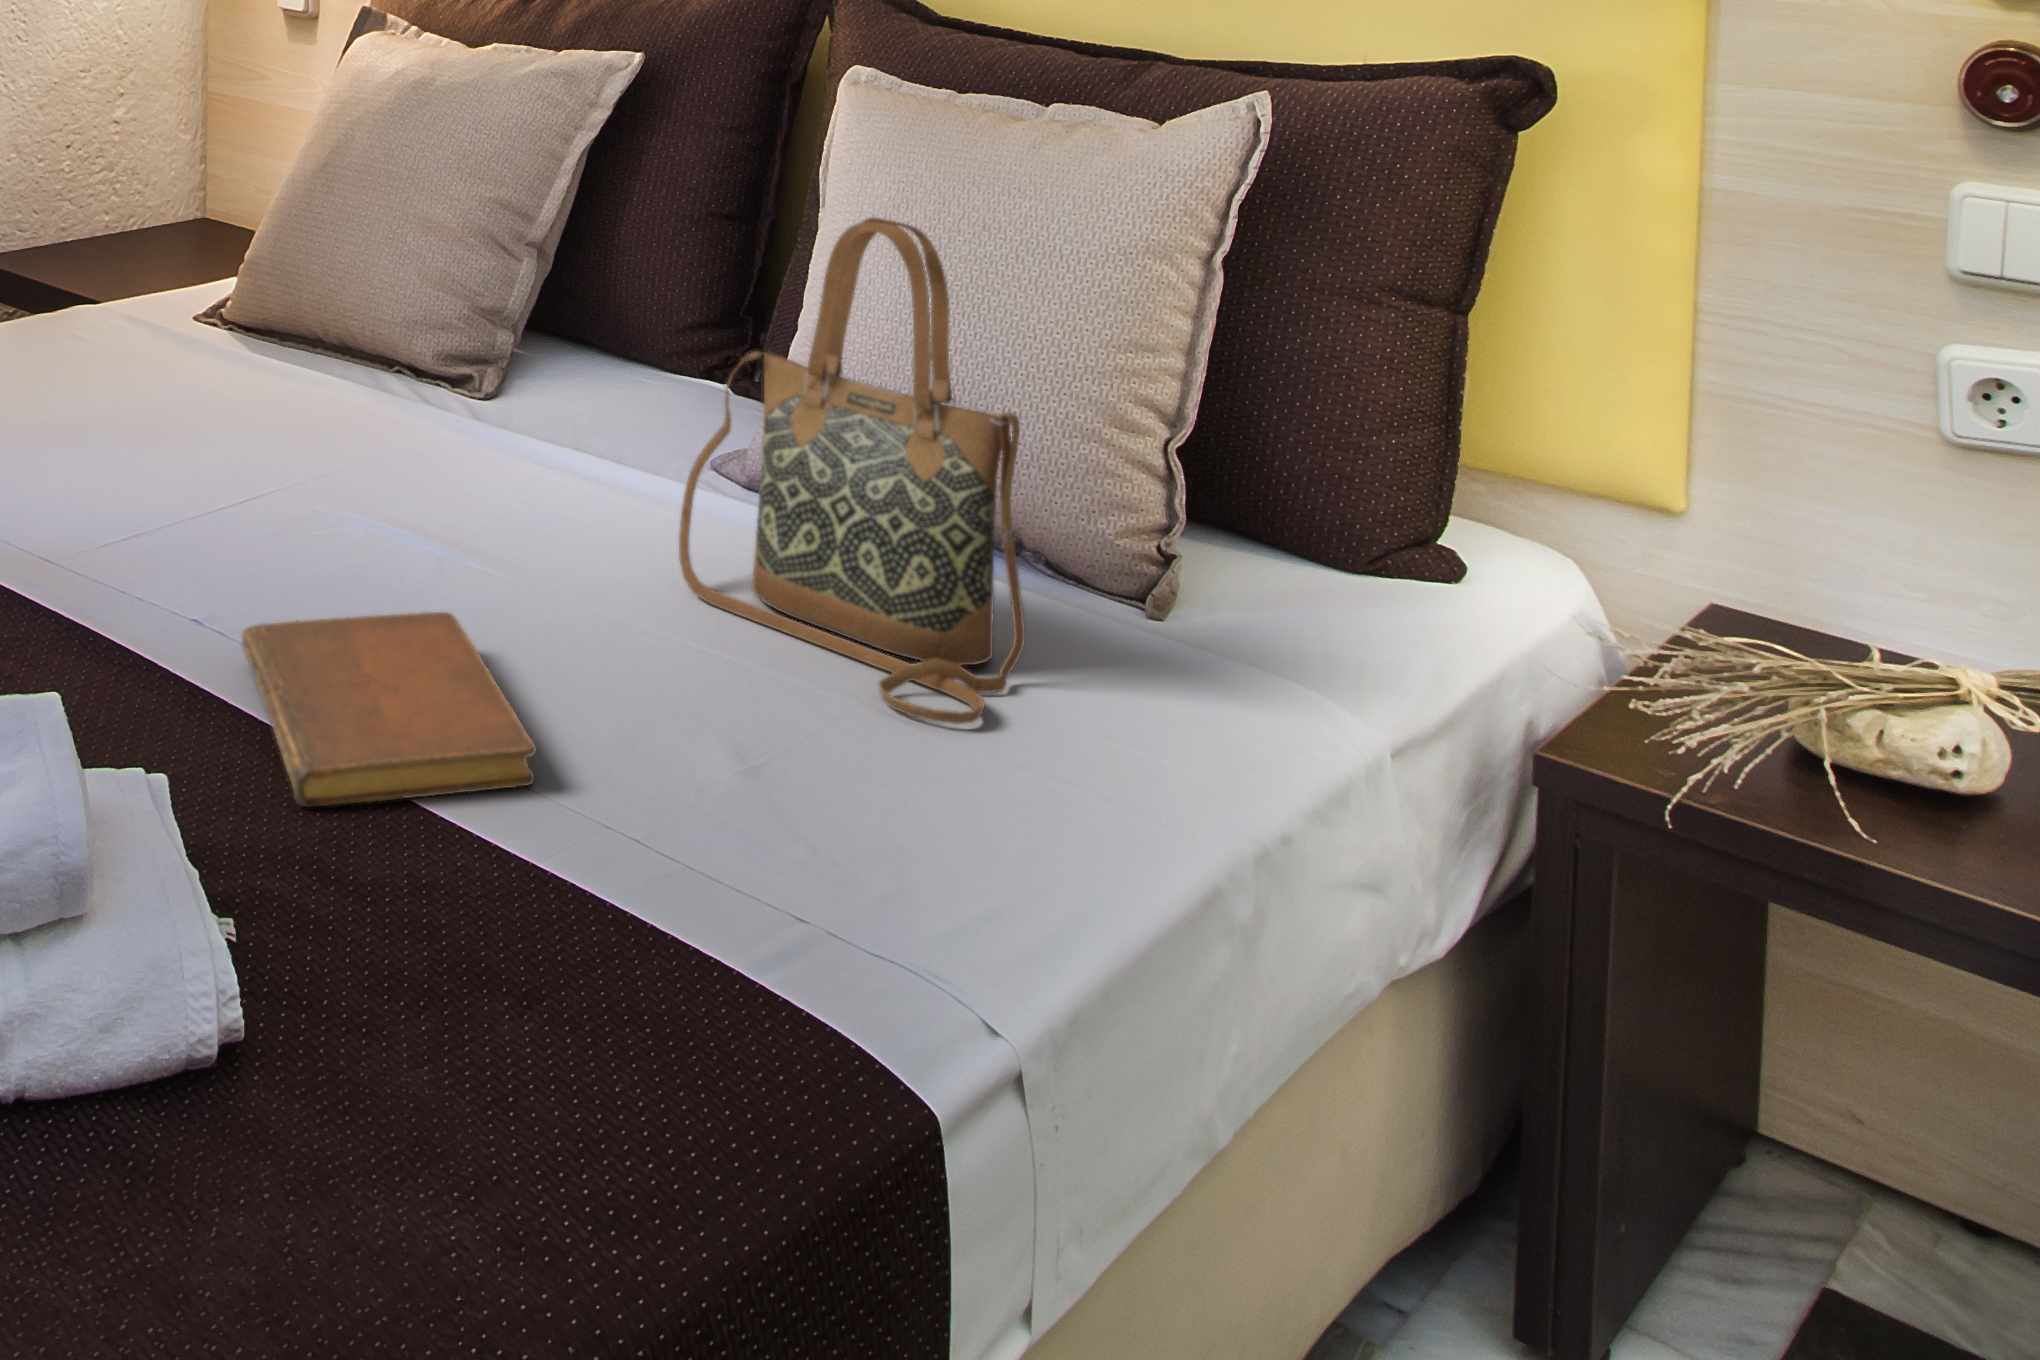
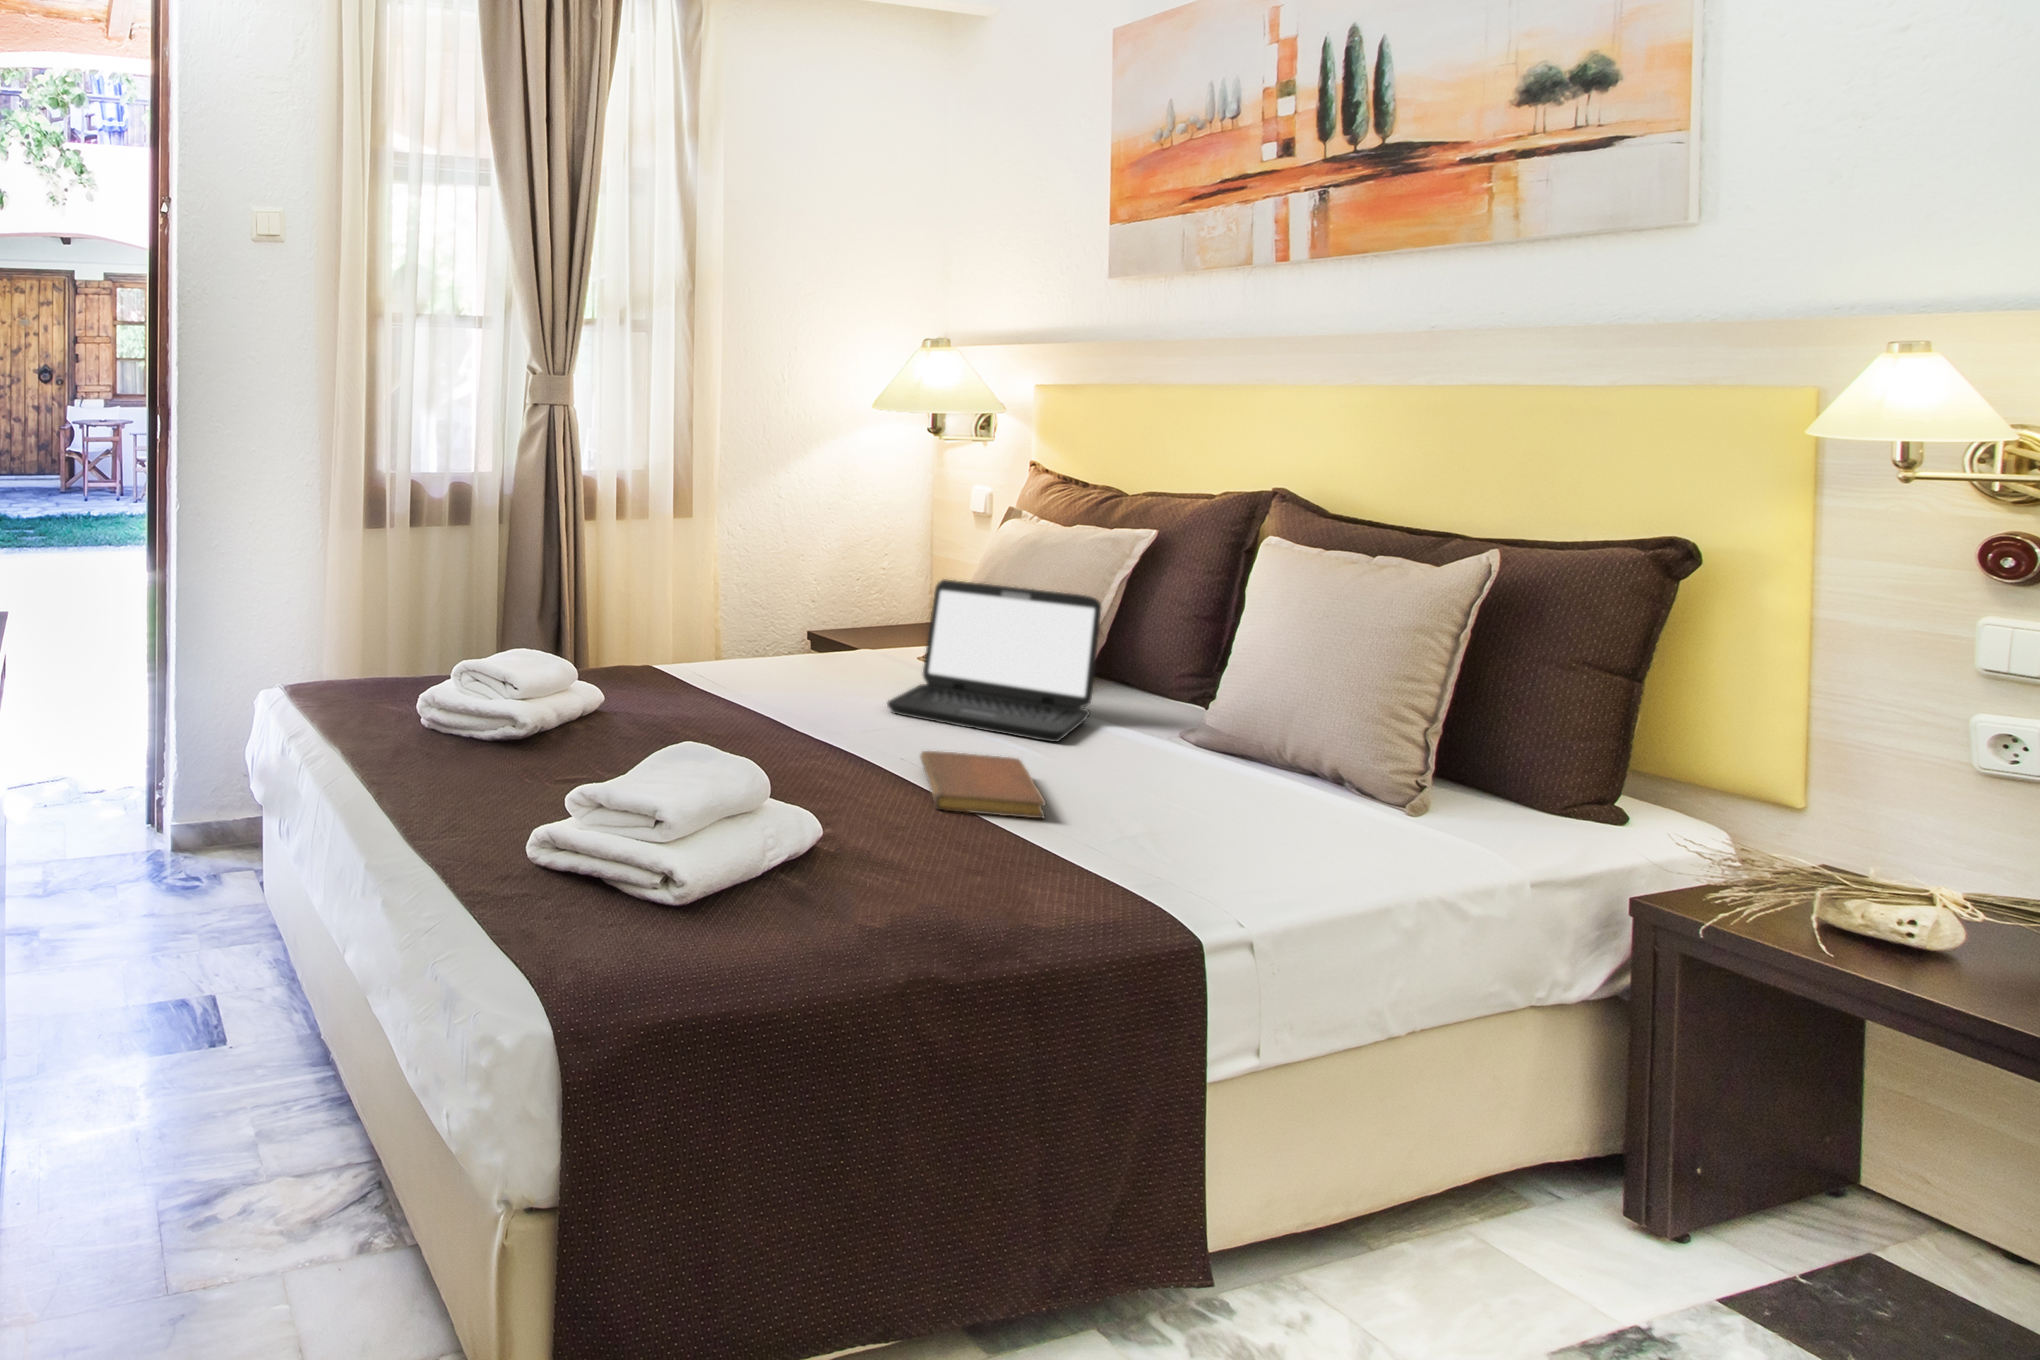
laptop: none [148,186,563,530] -> present [887,580,1101,742]
handbag: present [679,217,1025,724] -> none [1144,596,1319,833]

